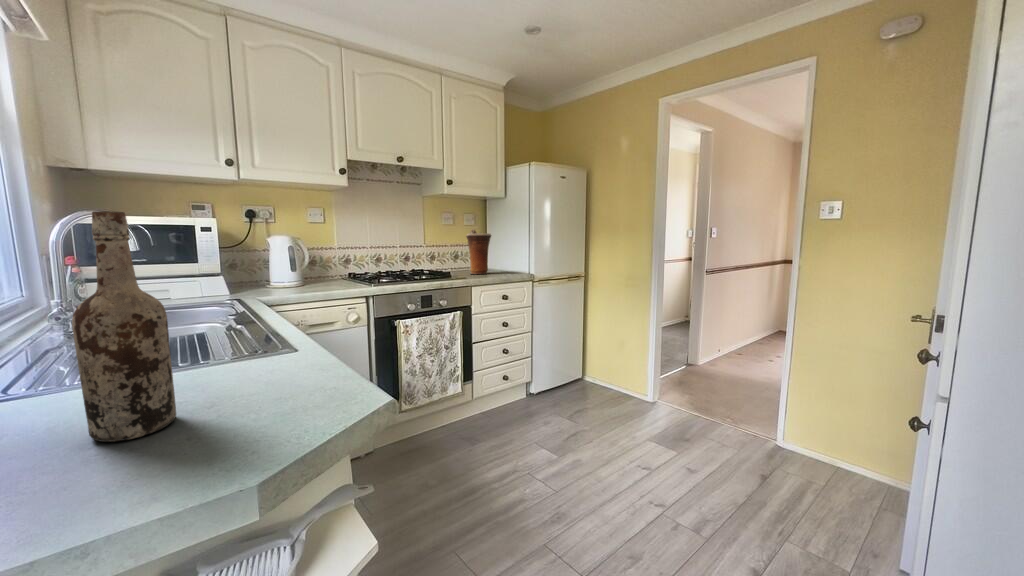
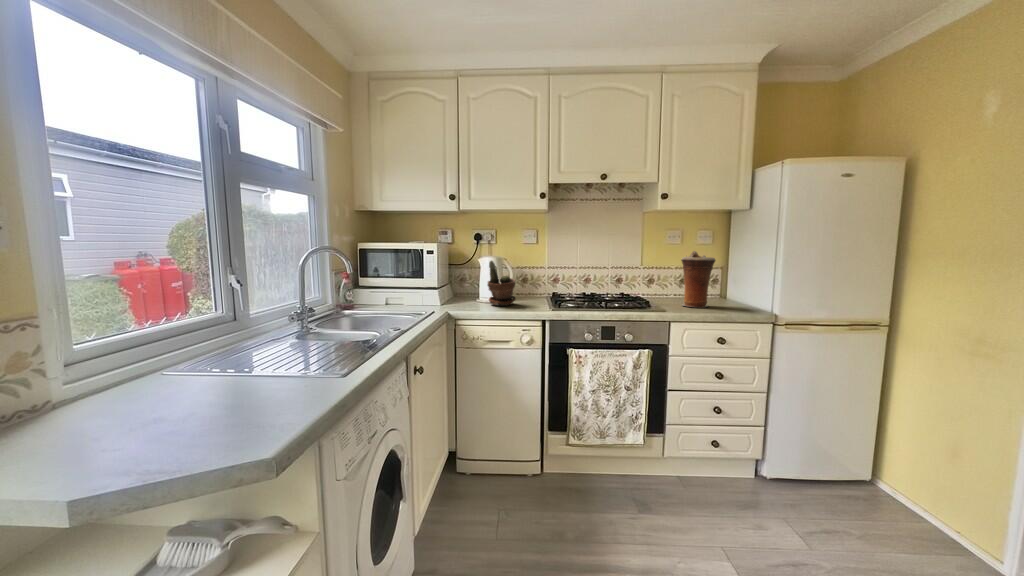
wine bottle: present [72,211,176,442] -> none [87,270,165,439]
potted plant: none [286,239,322,290] -> present [488,261,515,306]

